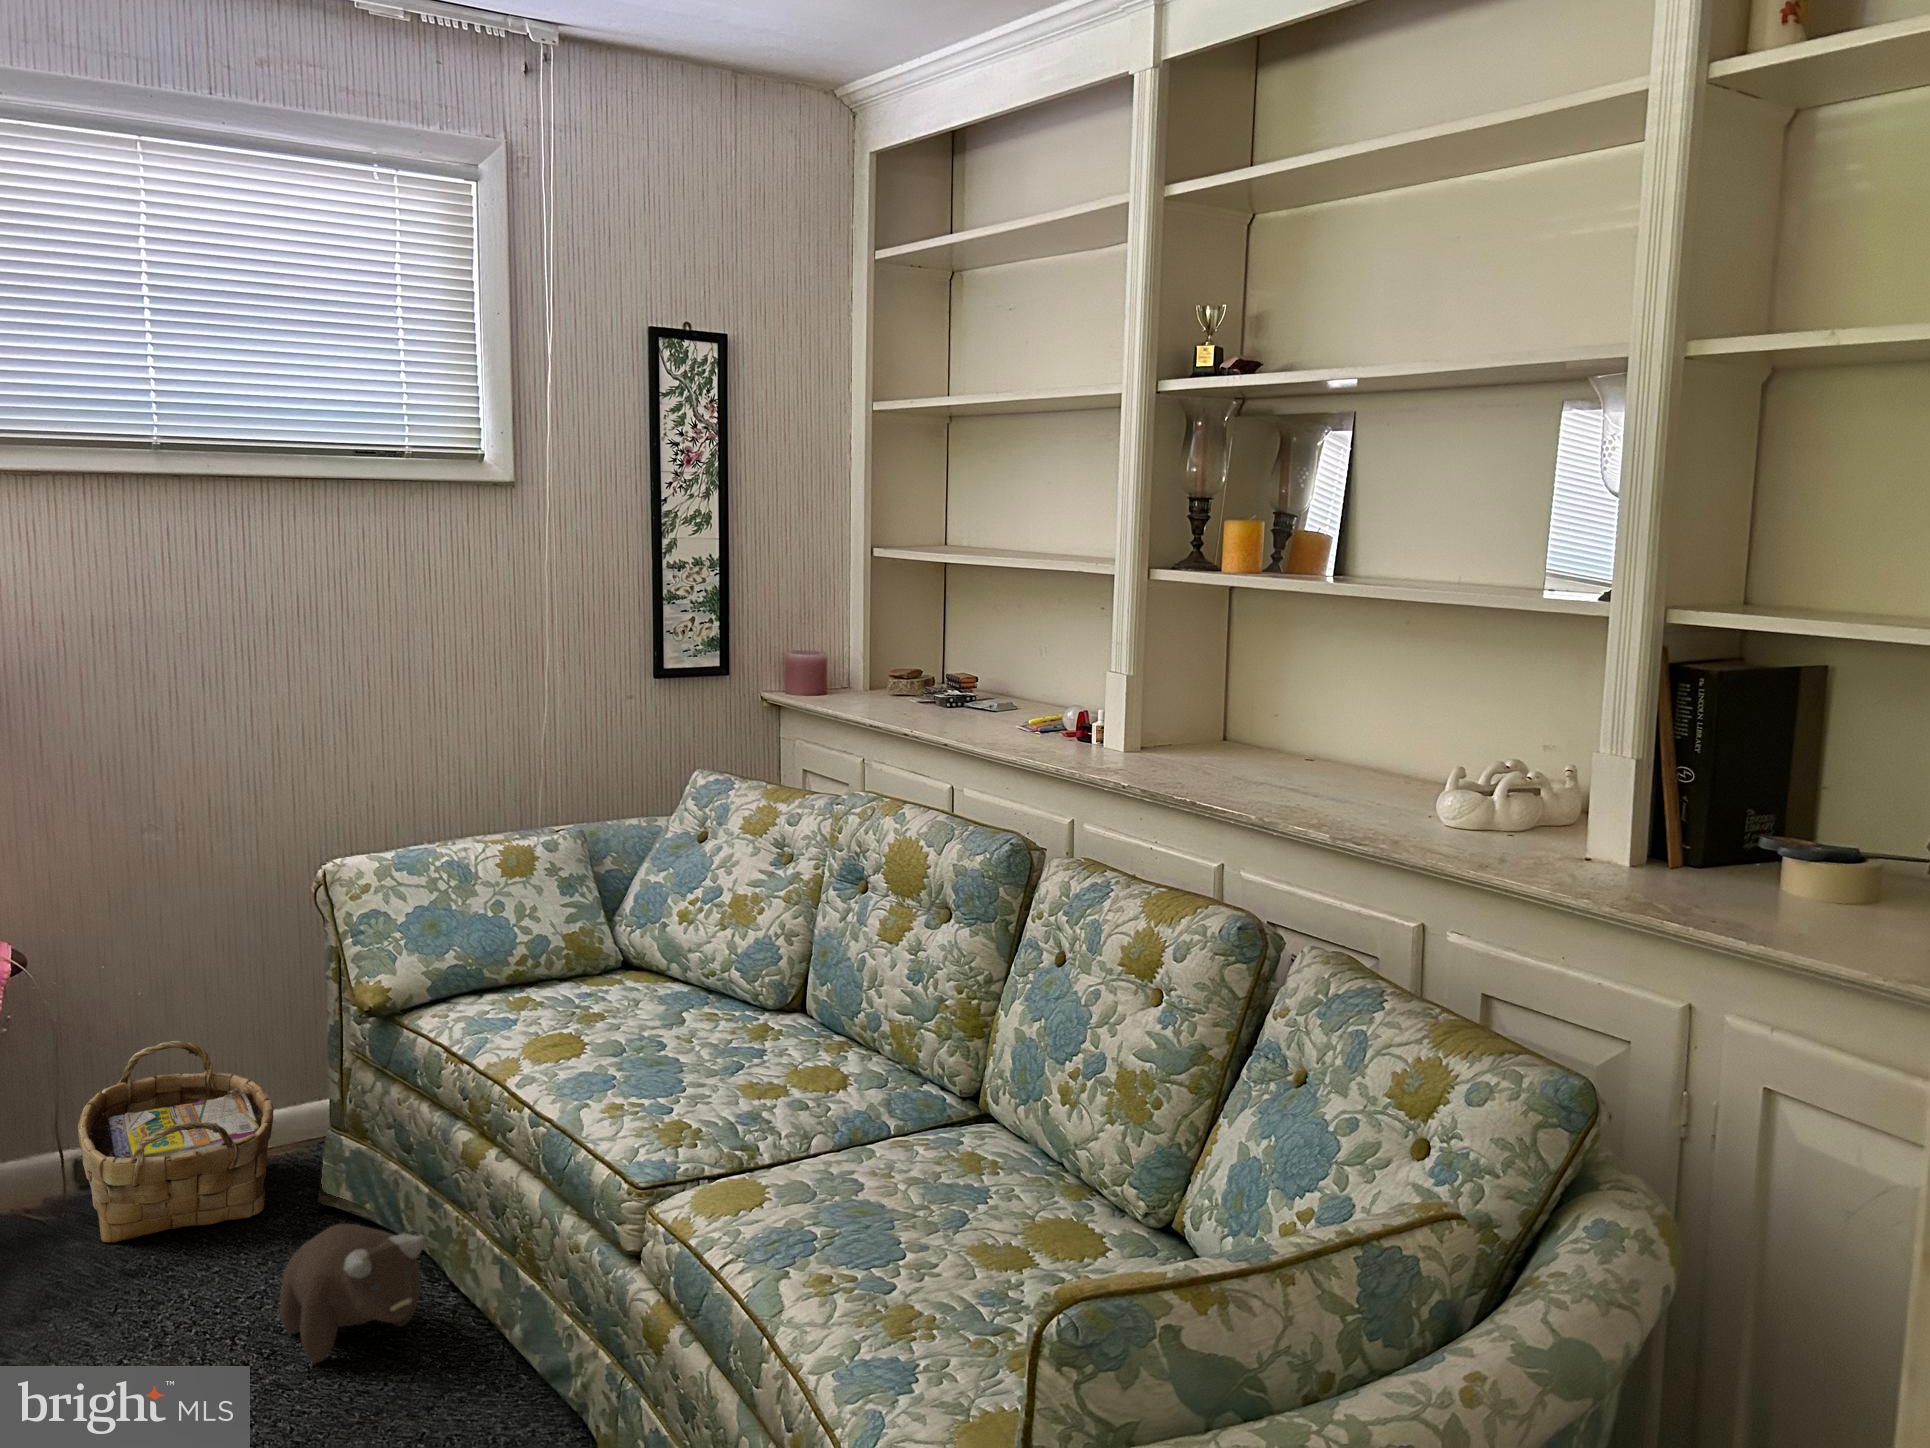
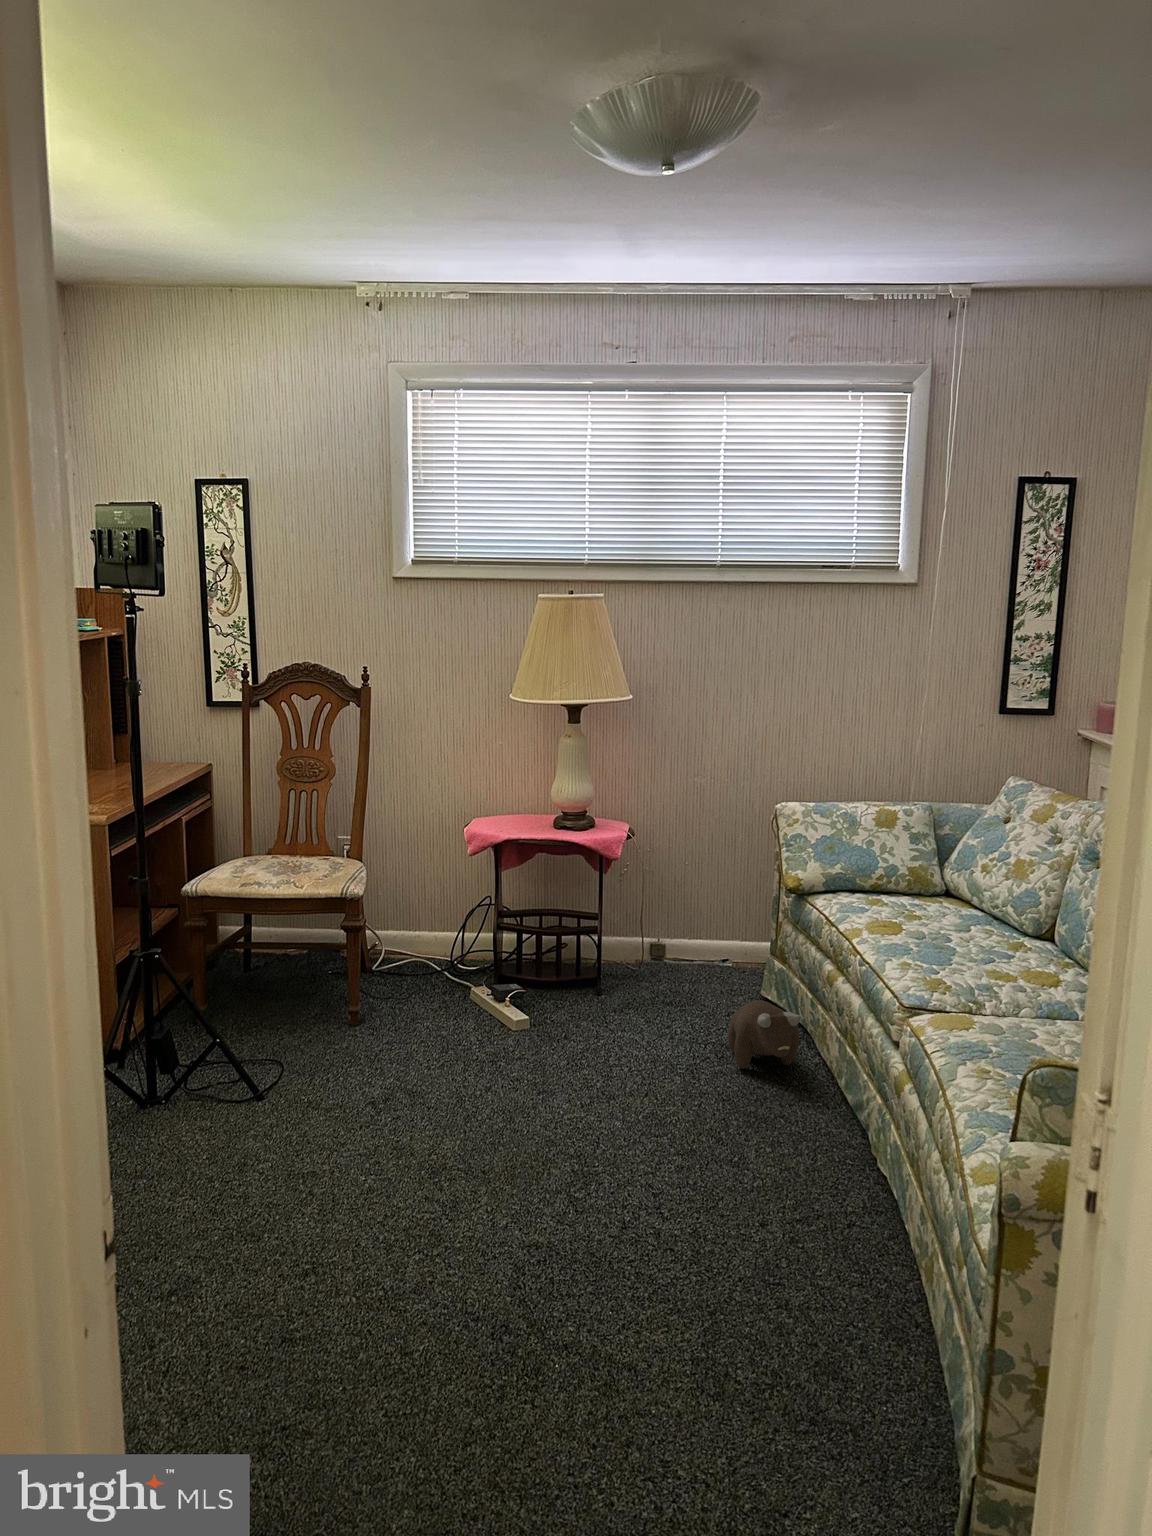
woven basket: present [78,1041,273,1243] -> none [651,893,744,995]

